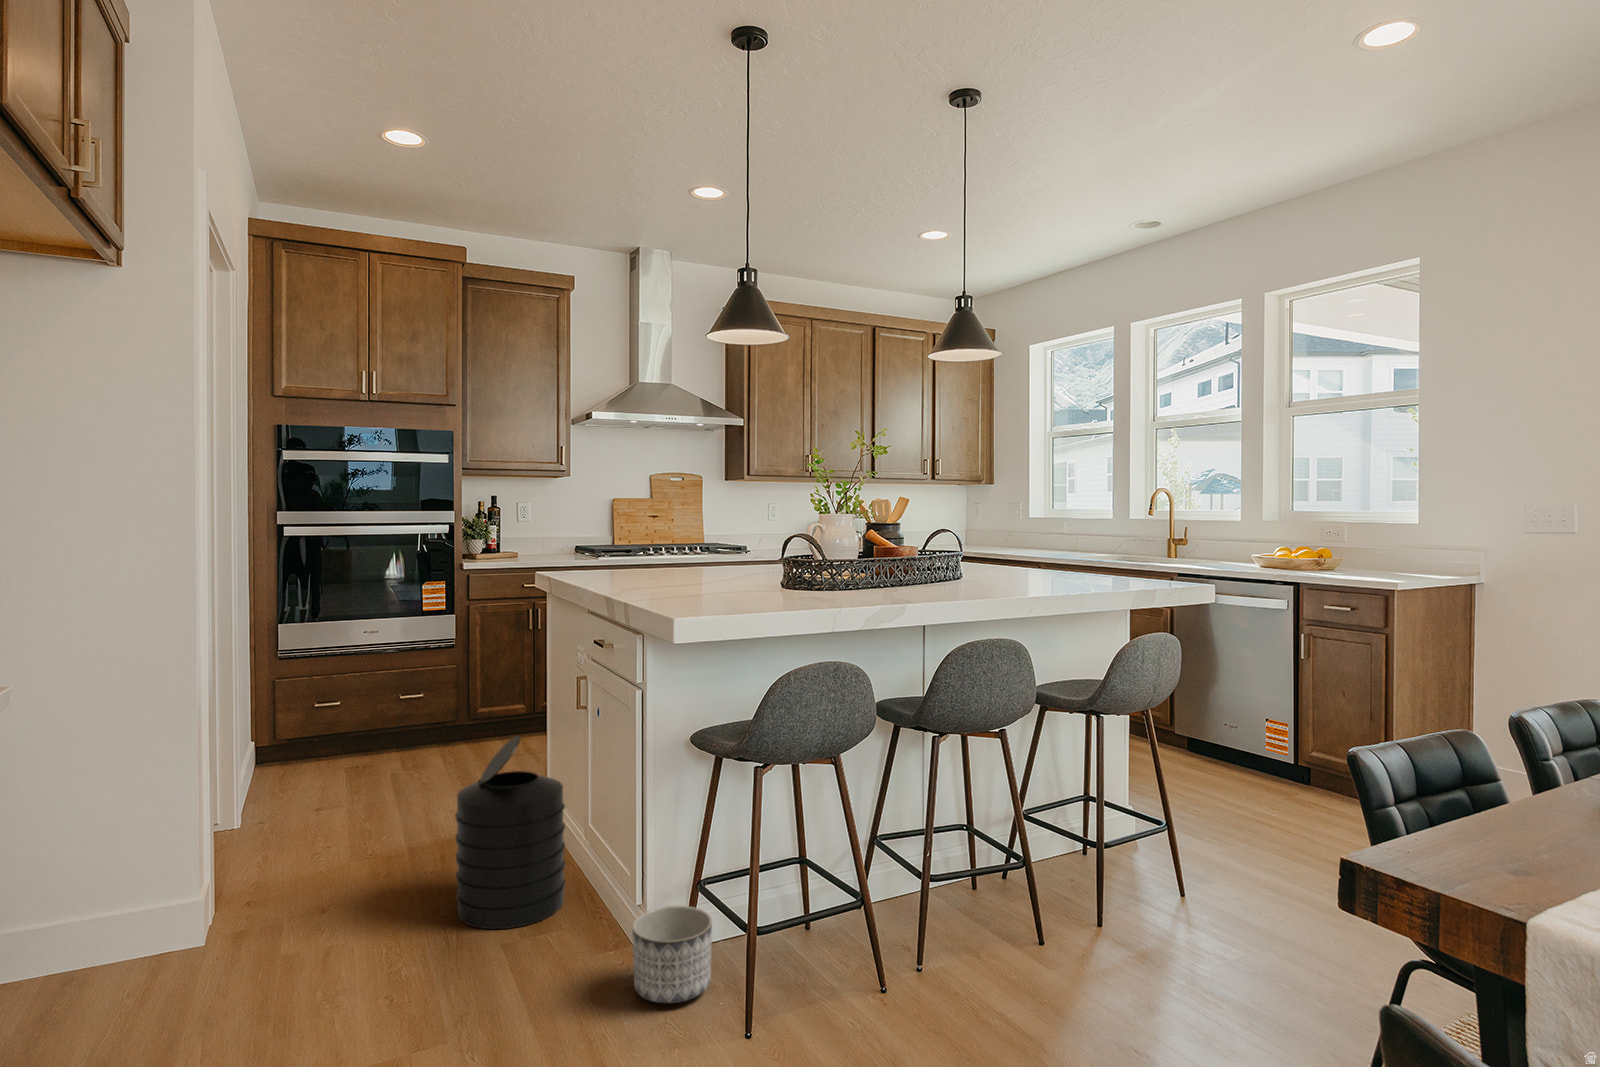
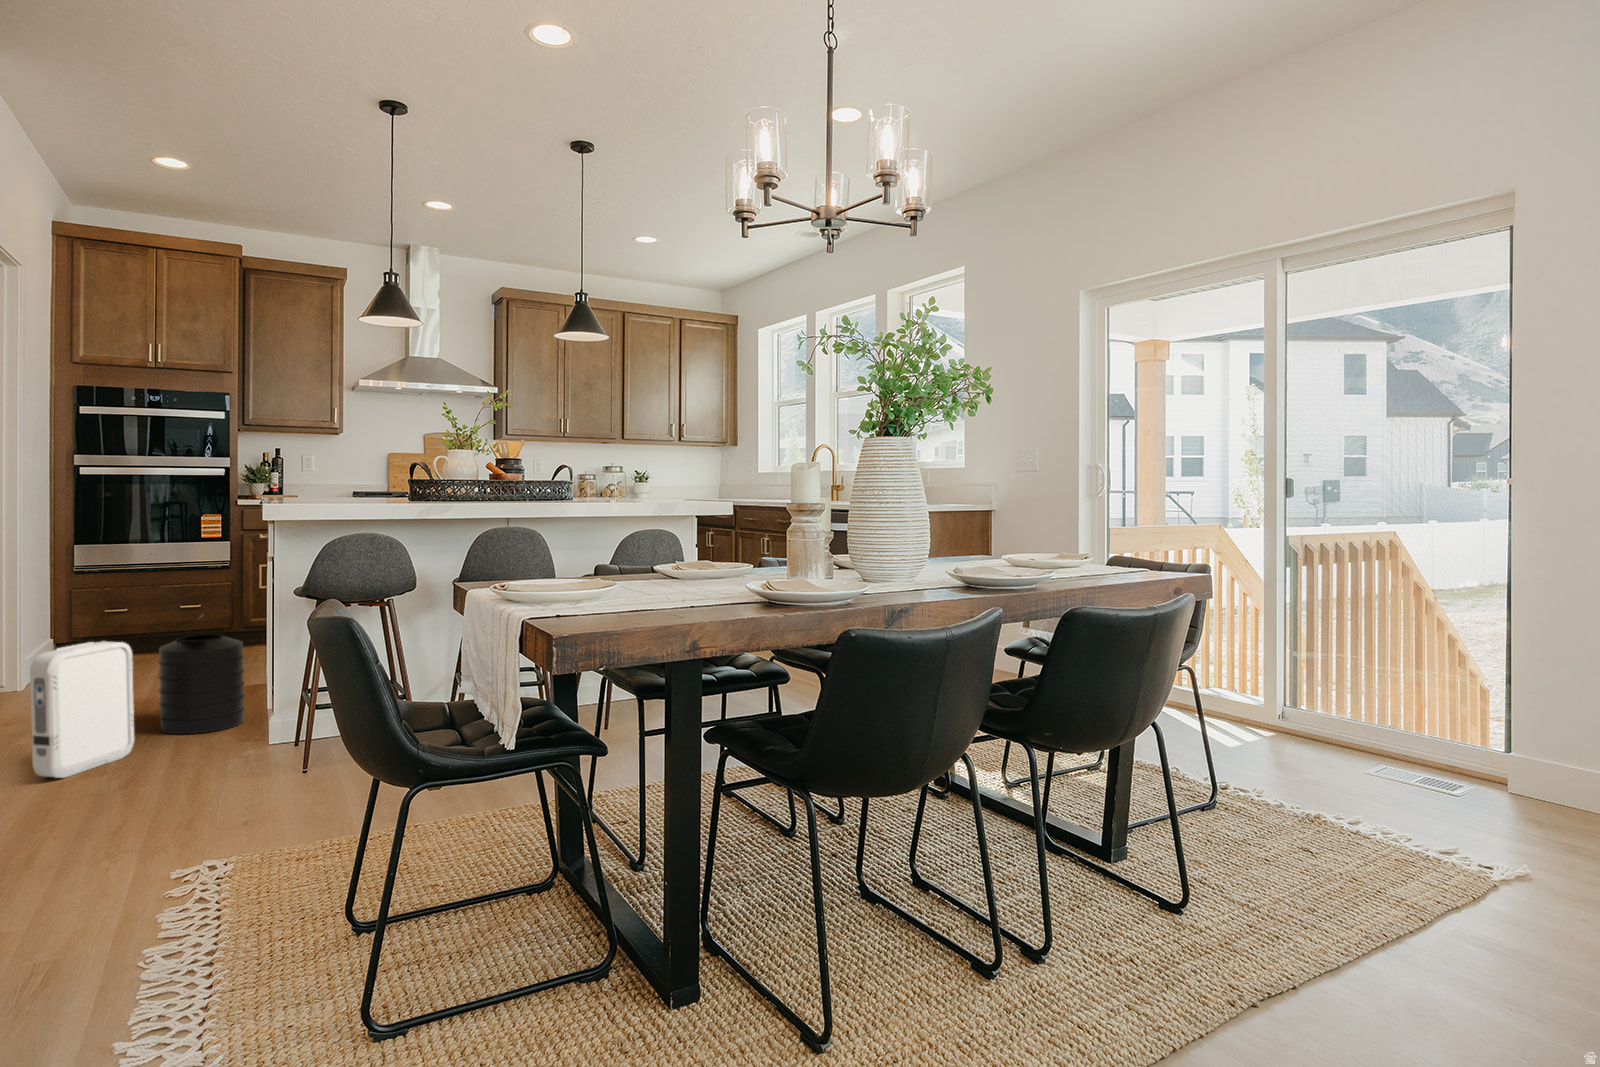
air purifier: none [328,807,453,1047] -> present [30,641,134,778]
planter: present [632,906,712,1003] -> none [249,709,307,762]

